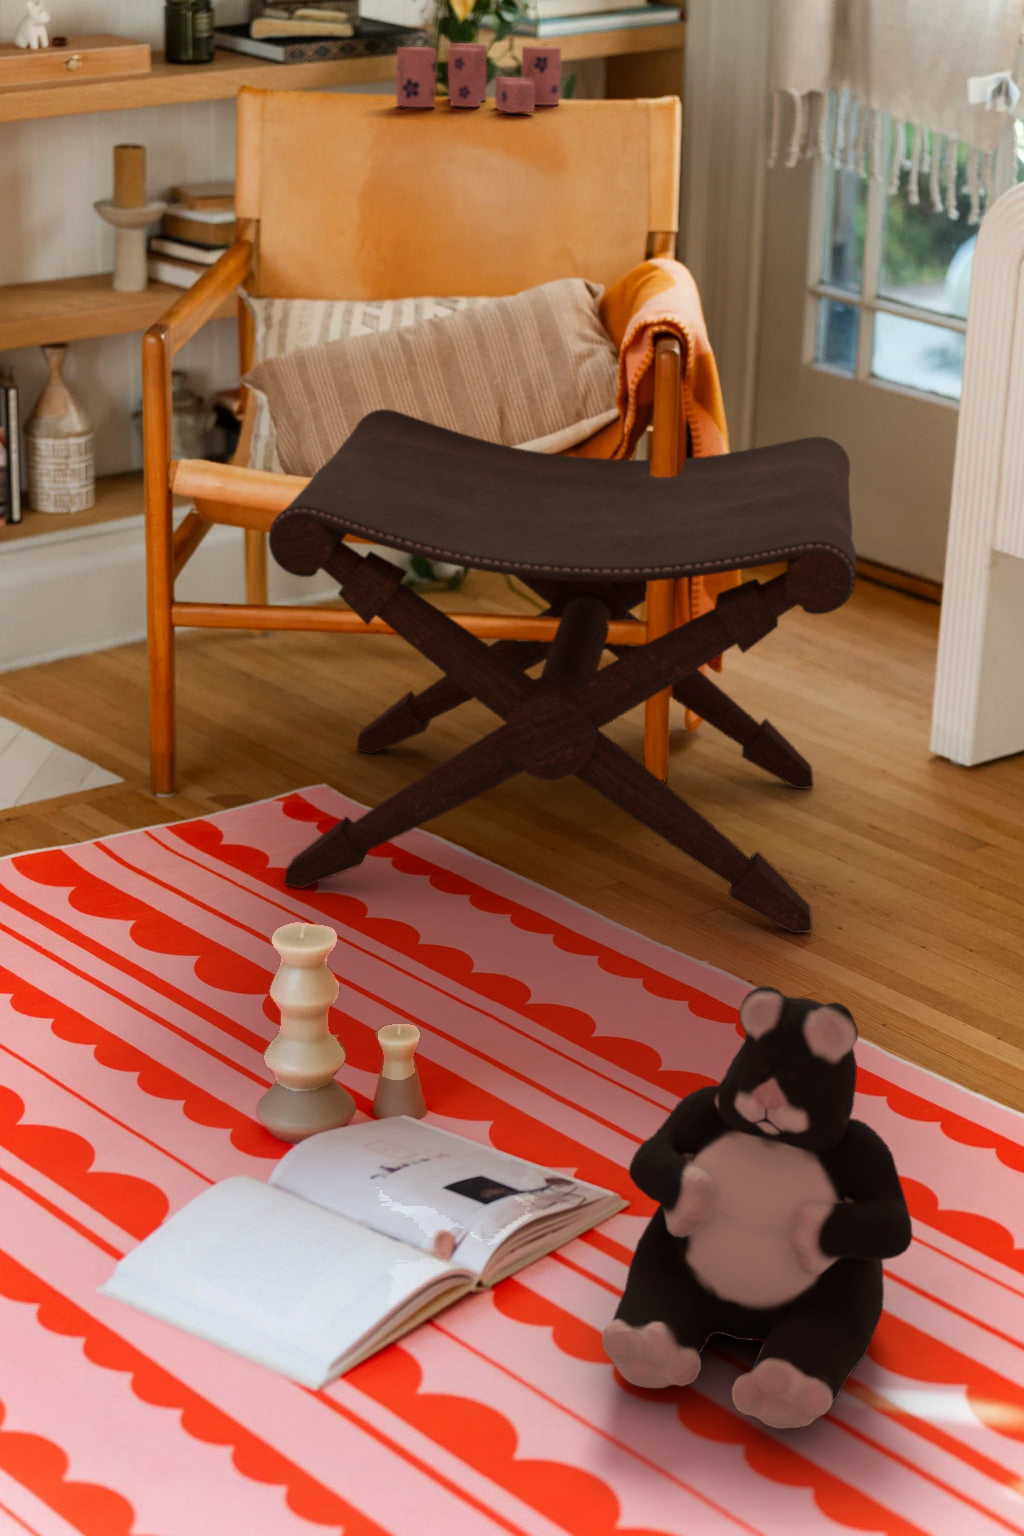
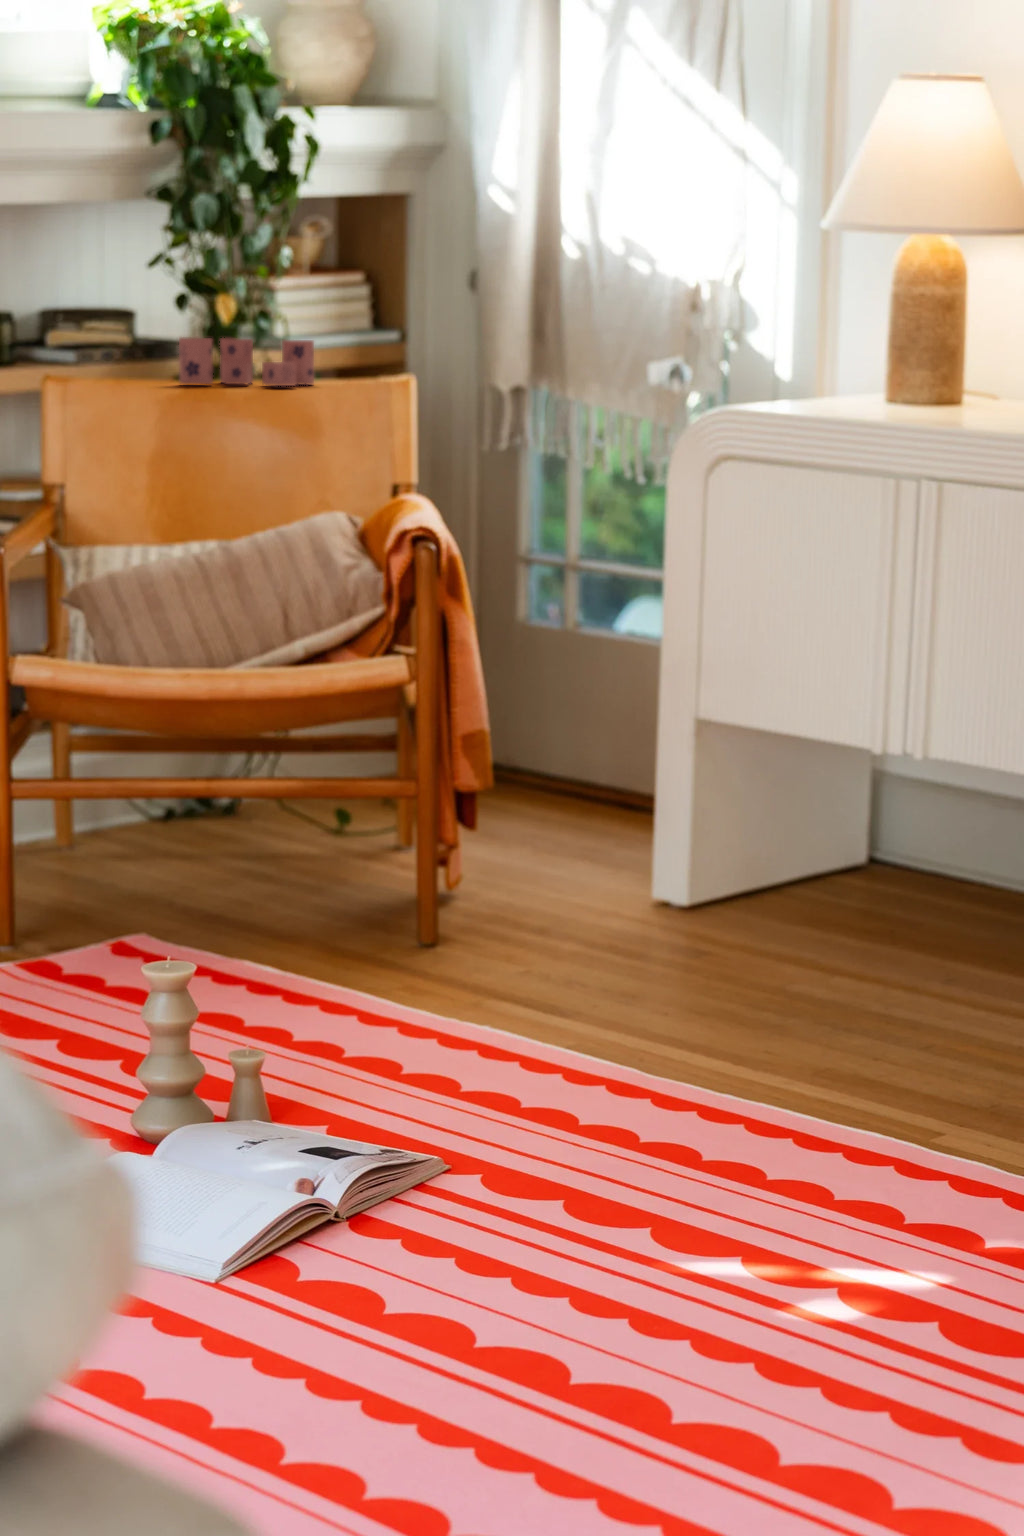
footstool: present [268,409,856,933] -> none [107,616,593,1009]
plush toy: present [602,986,913,1428] -> none [446,938,685,1272]

